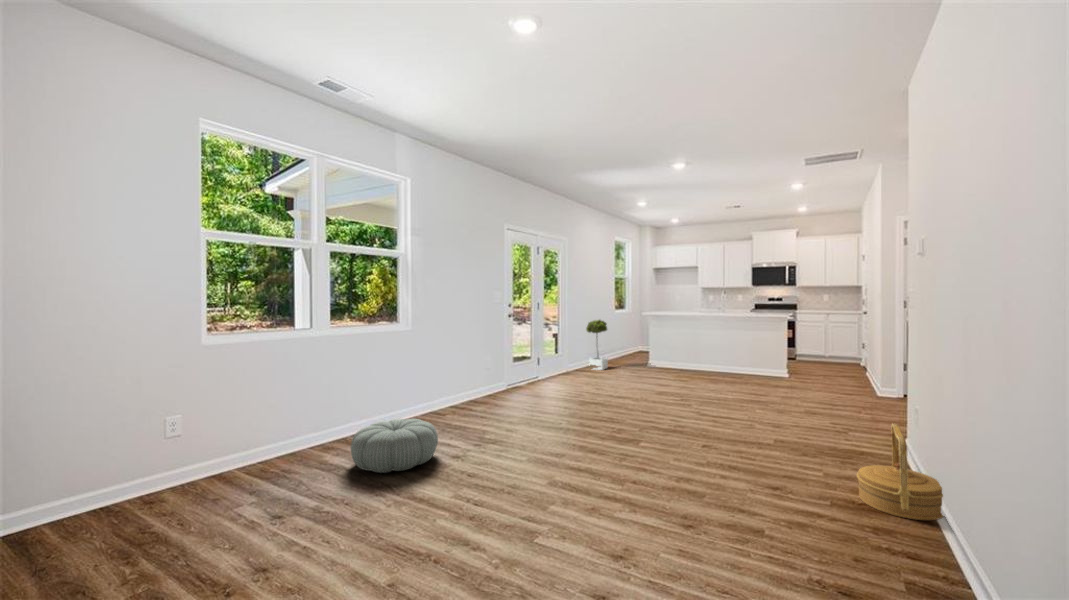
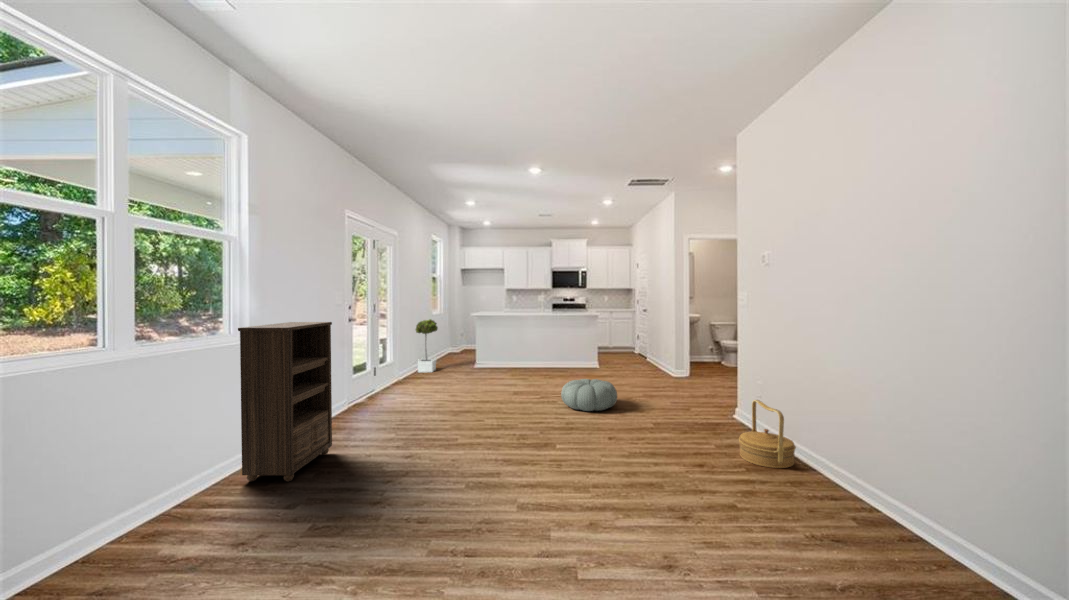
bookshelf: none [394,317,464,433] -> present [238,322,332,481]
pouf: present [351,419,438,473] -> present [561,379,617,411]

